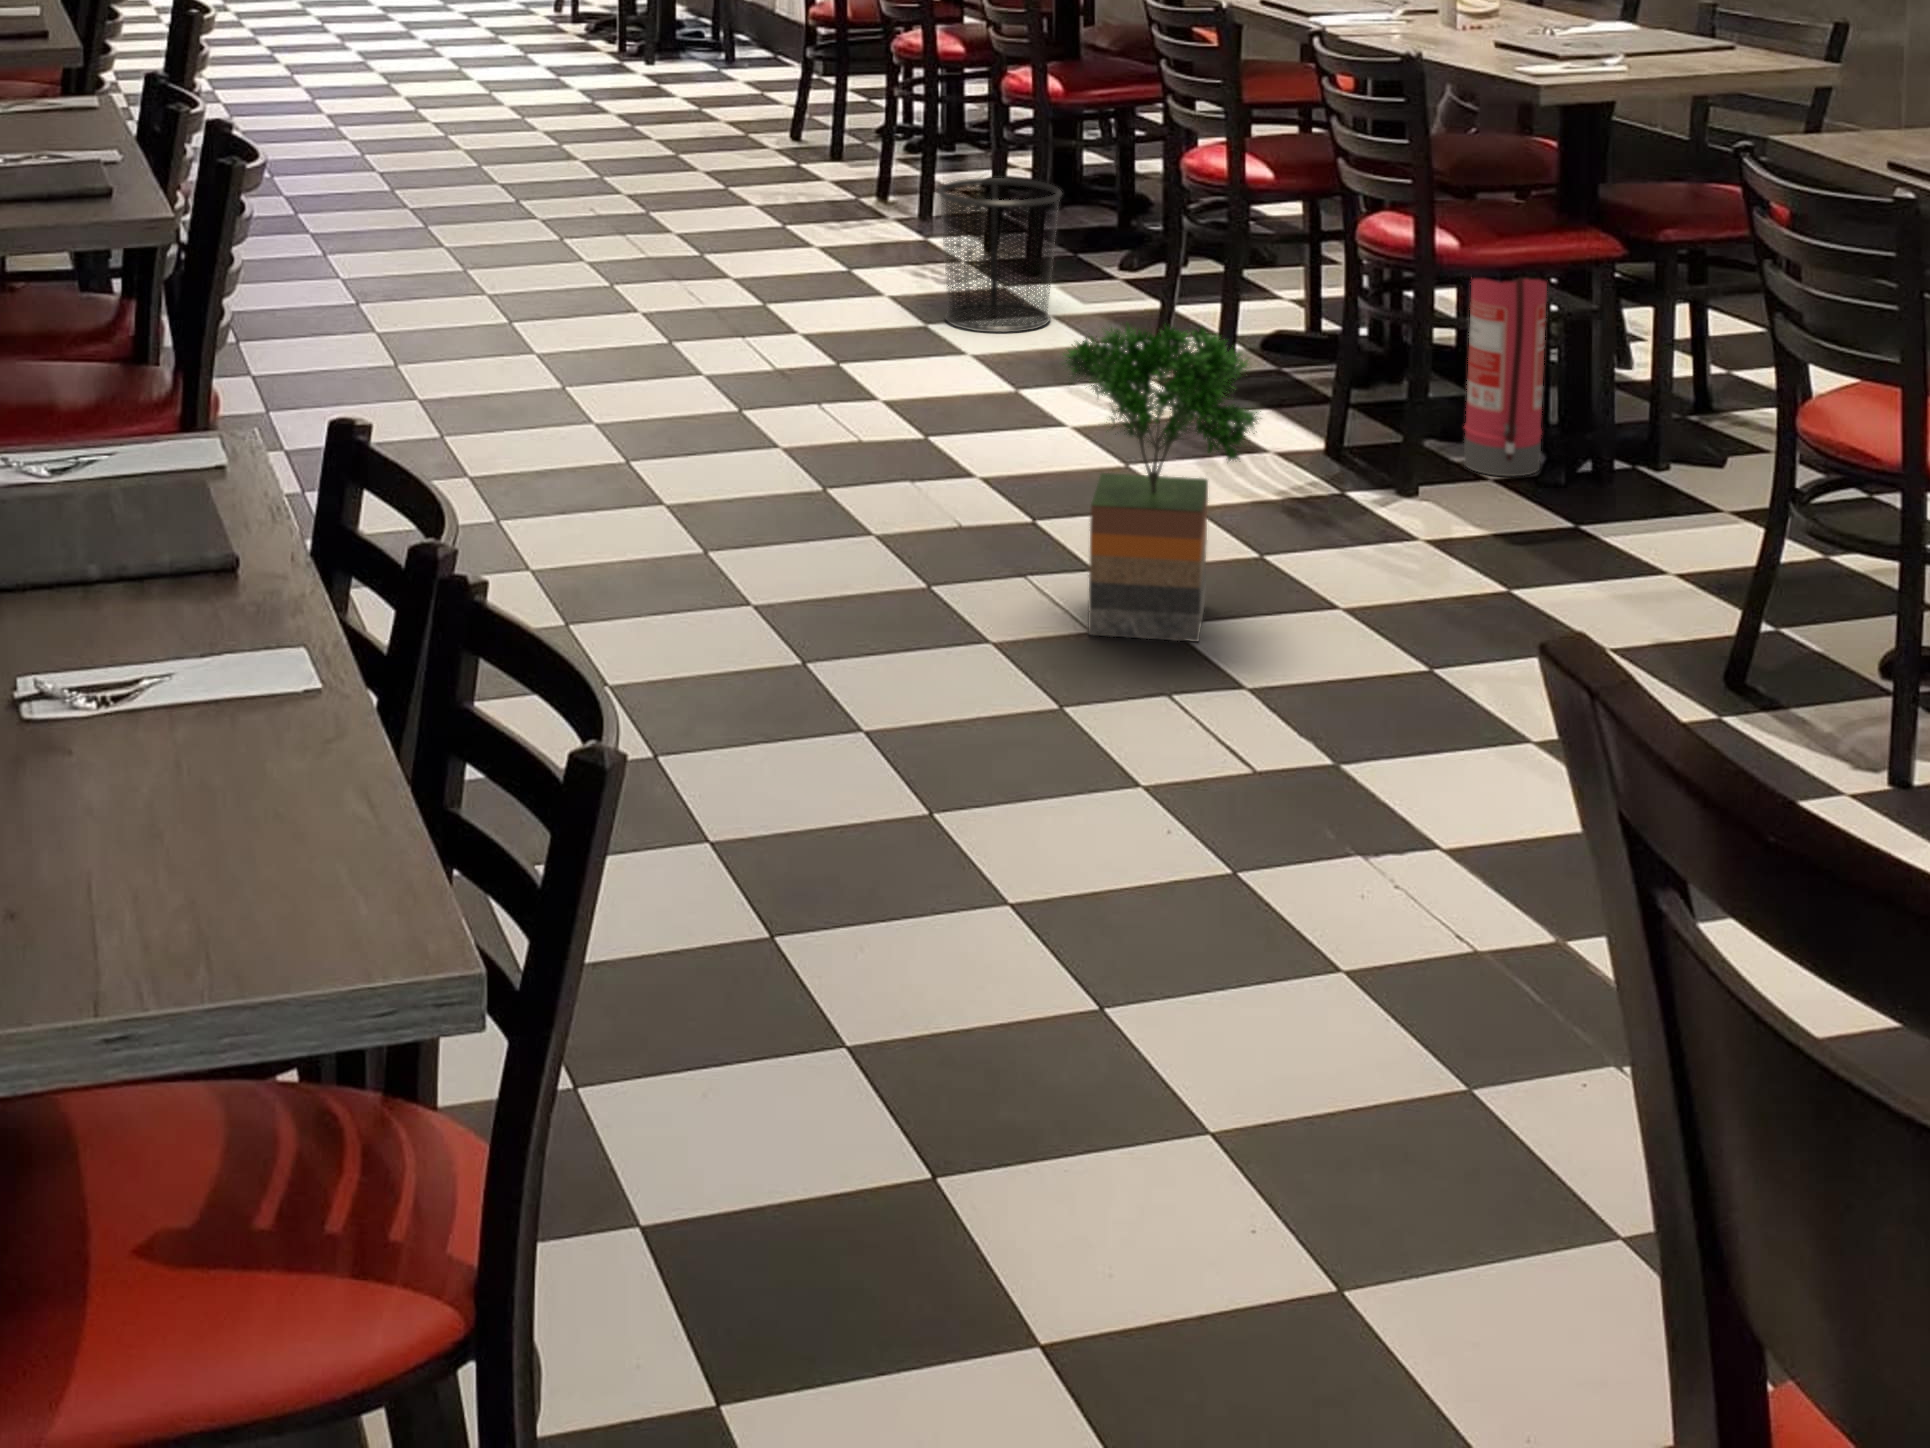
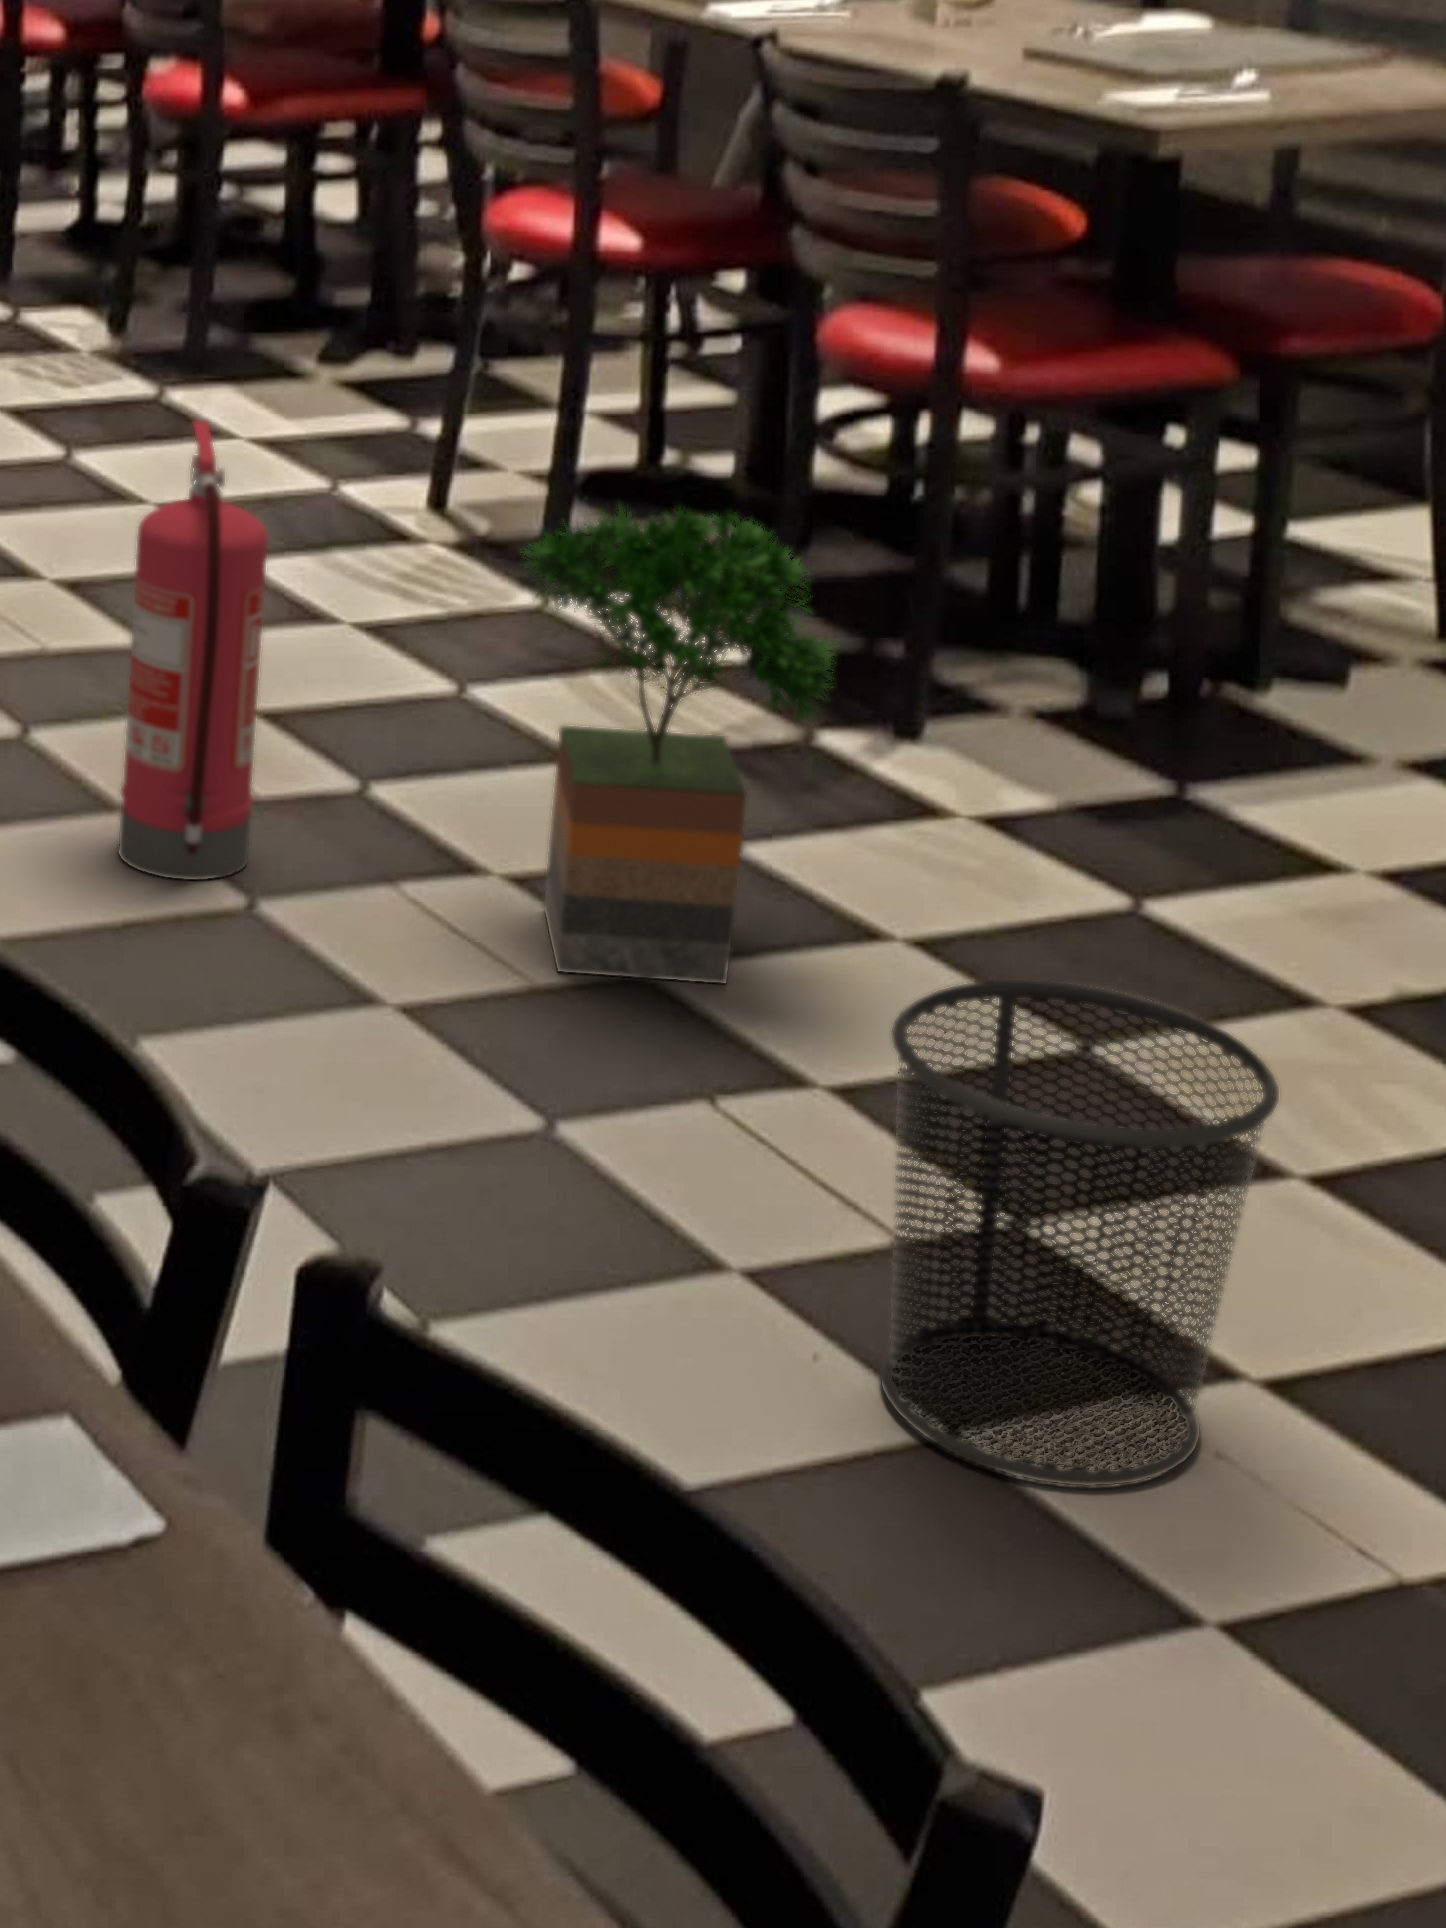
waste bin: present [938,178,1062,332] -> present [880,980,1279,1485]
fire extinguisher: present [1464,279,1547,476] -> present [119,421,268,880]

